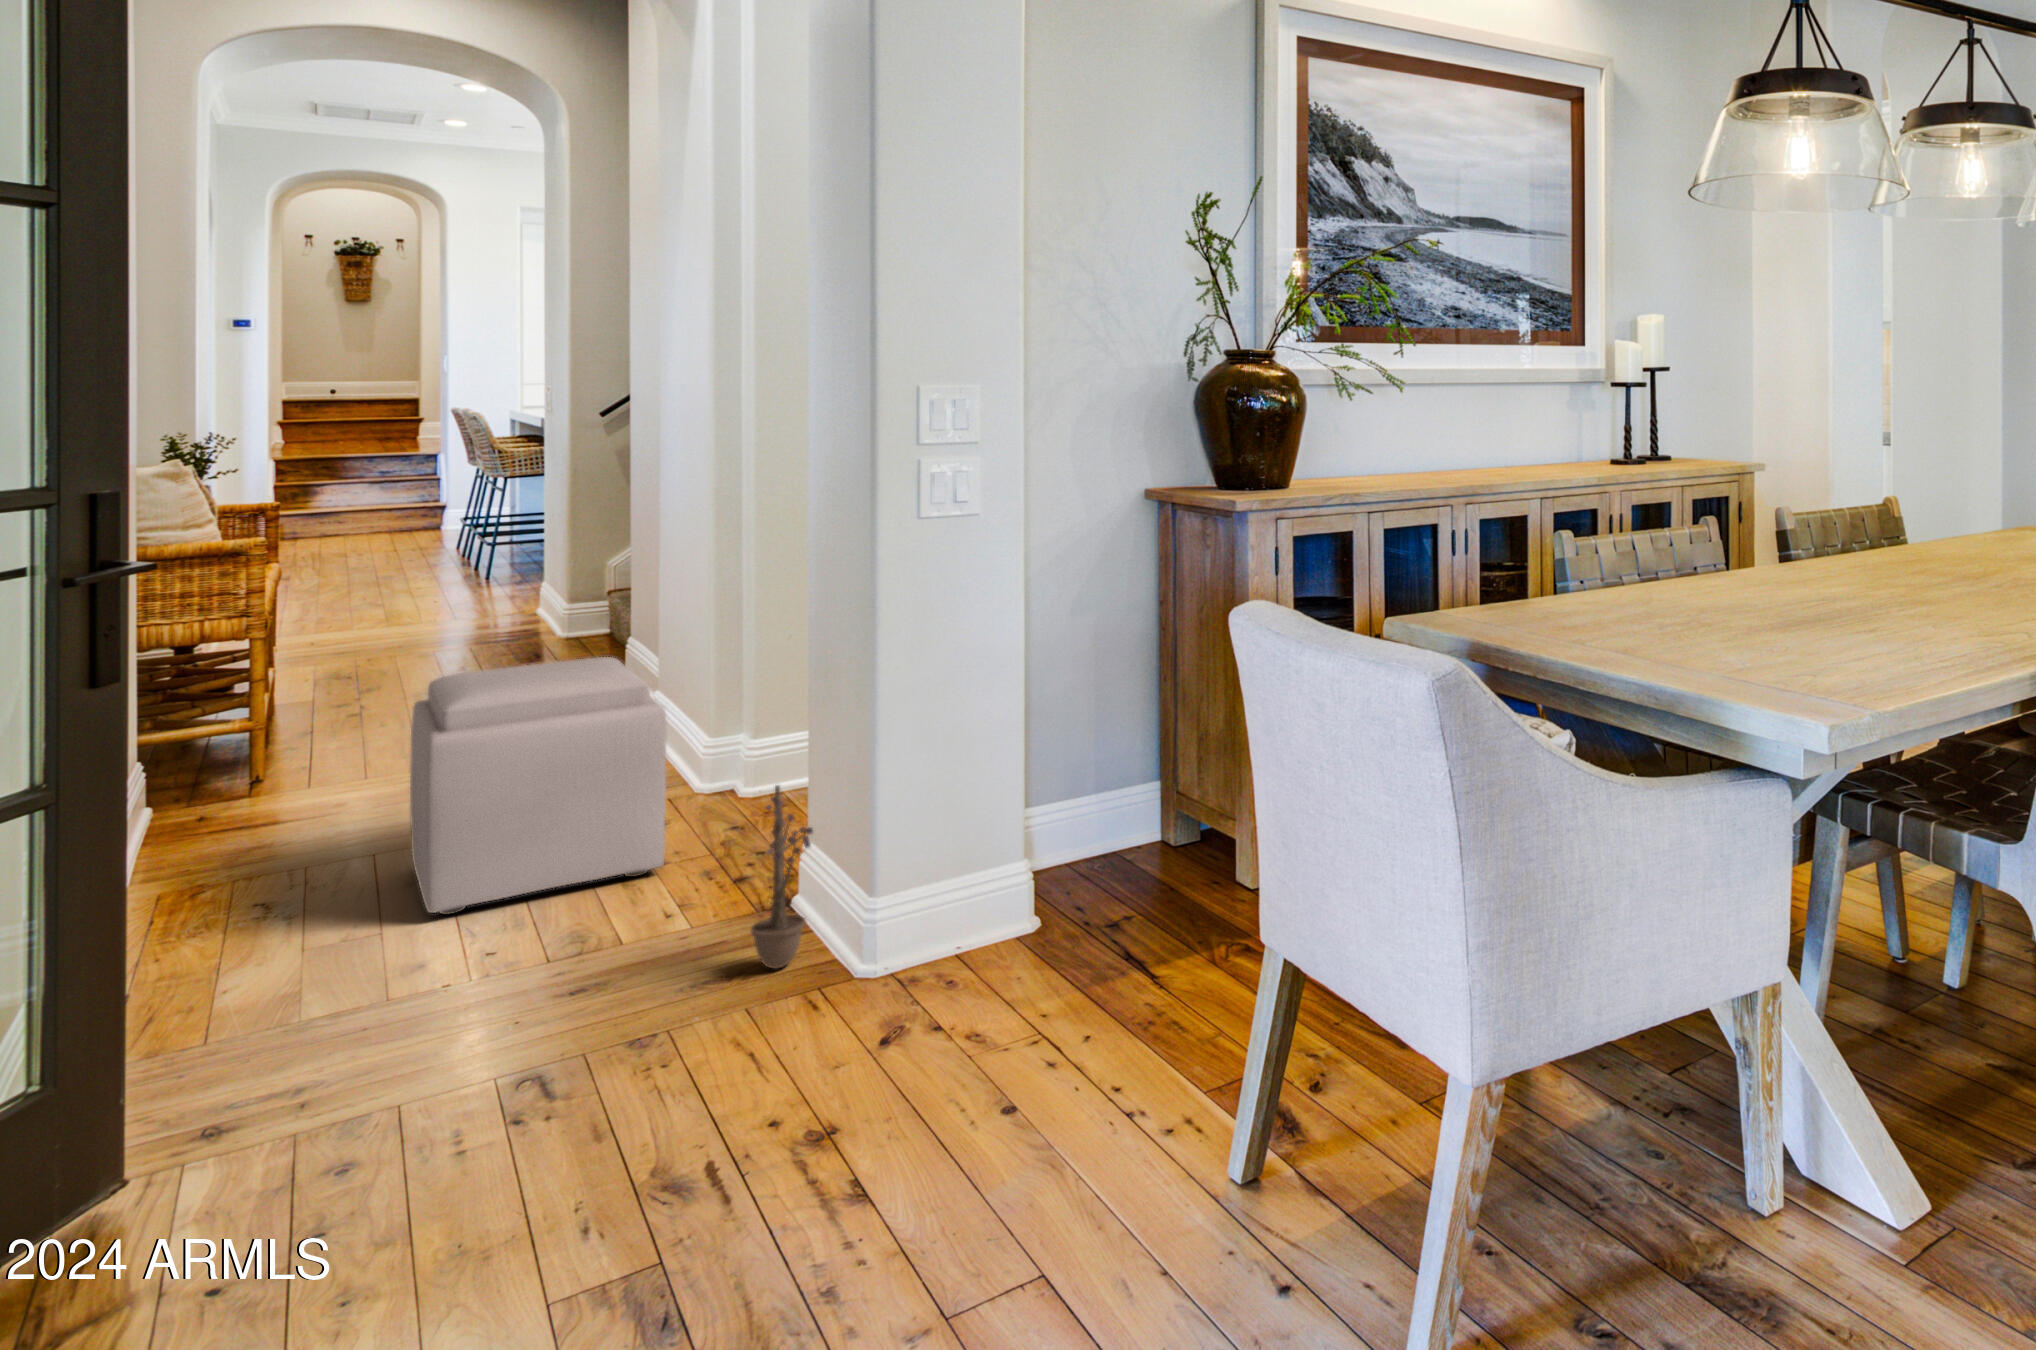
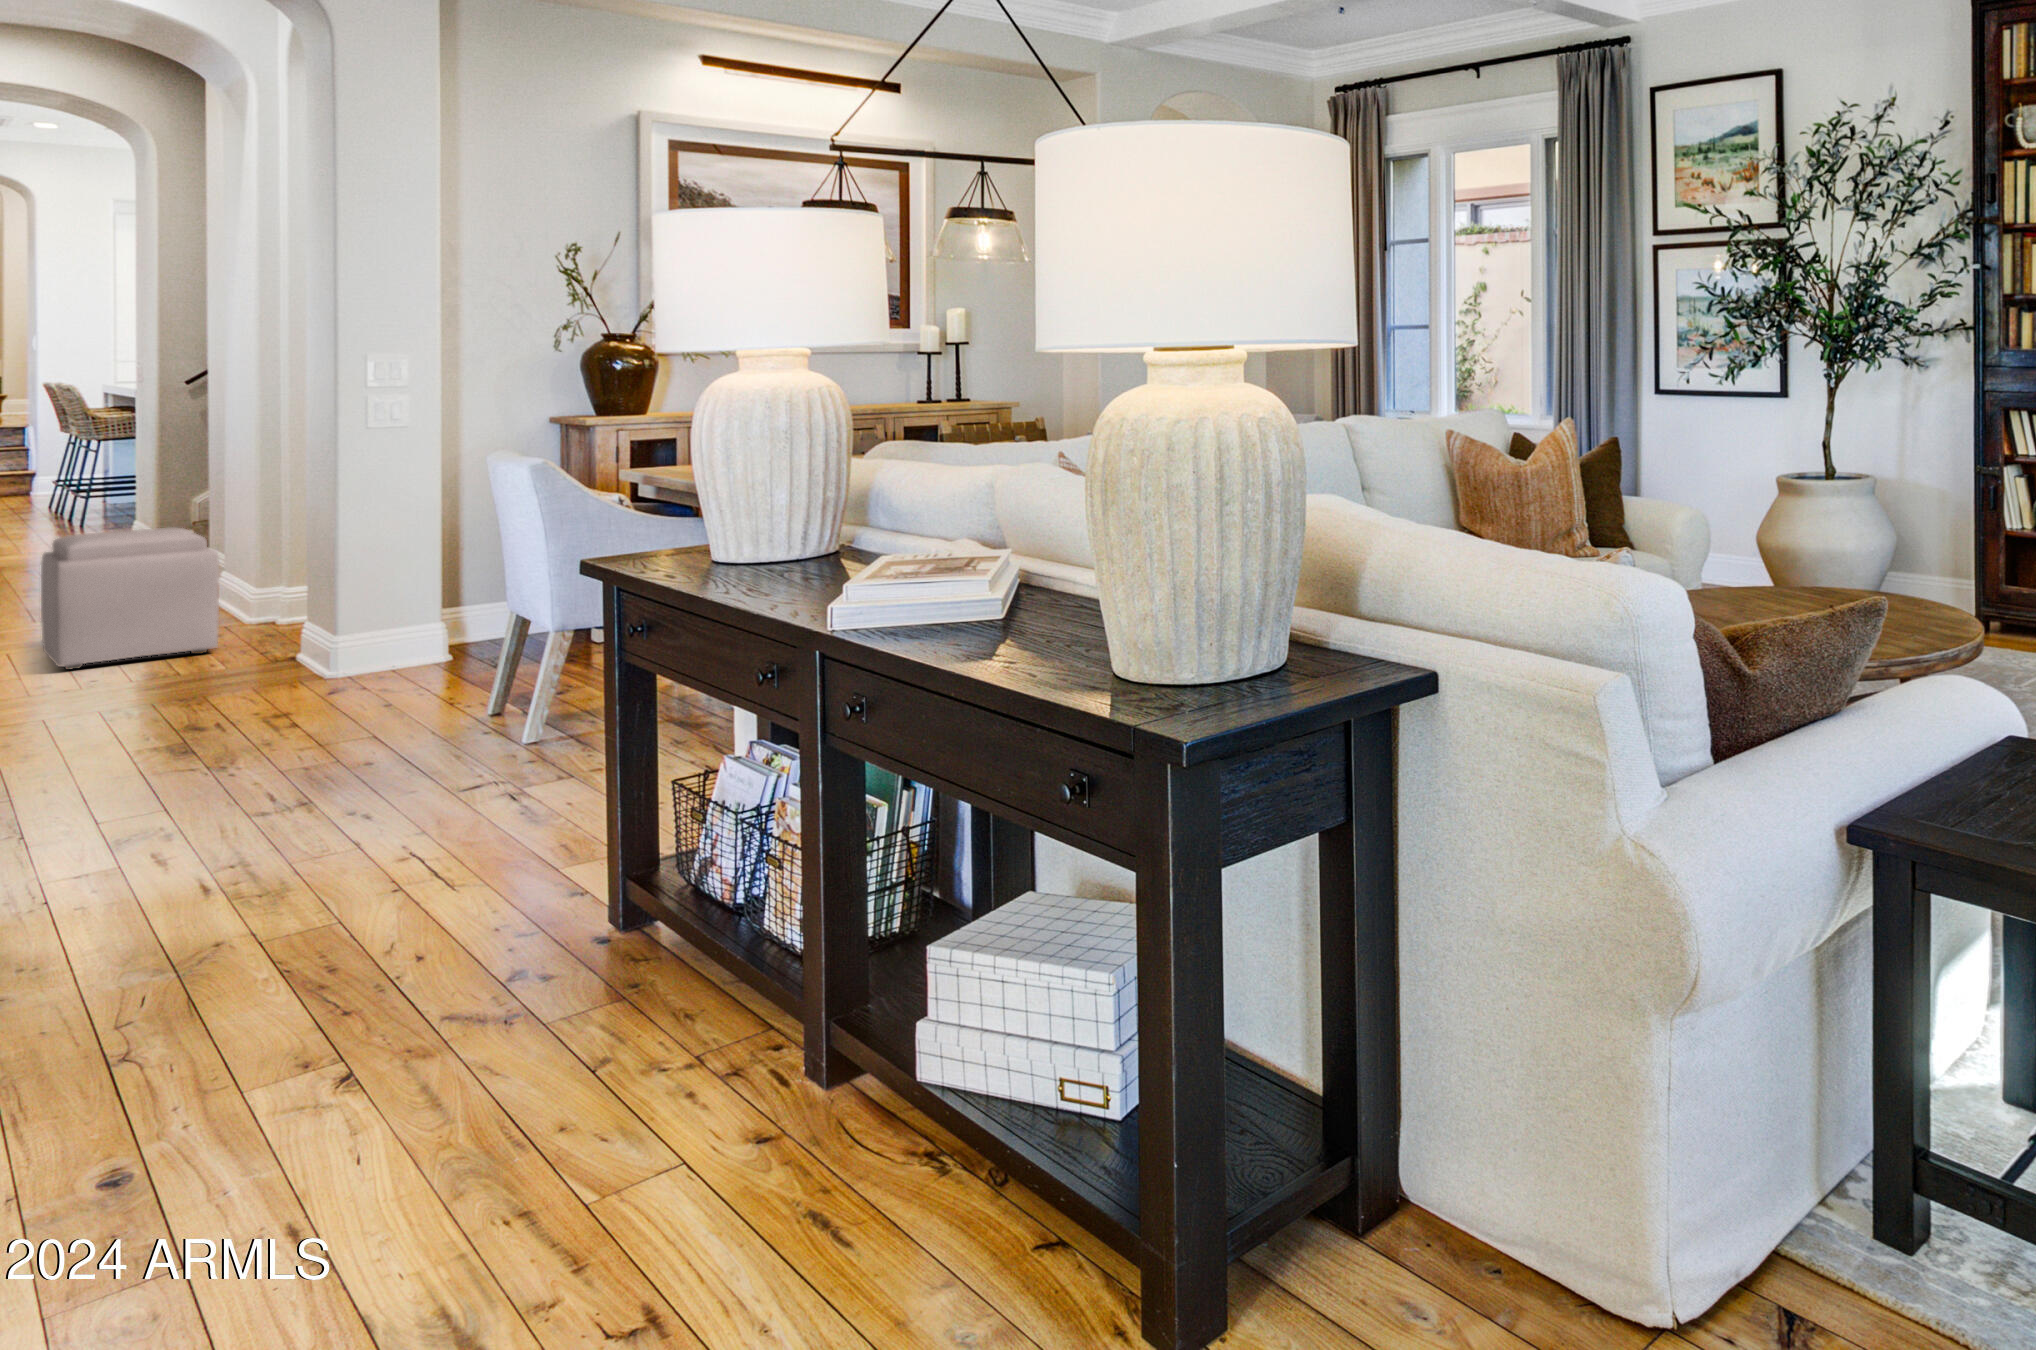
decorative plant: present [751,785,813,968] -> none [265,578,307,678]

